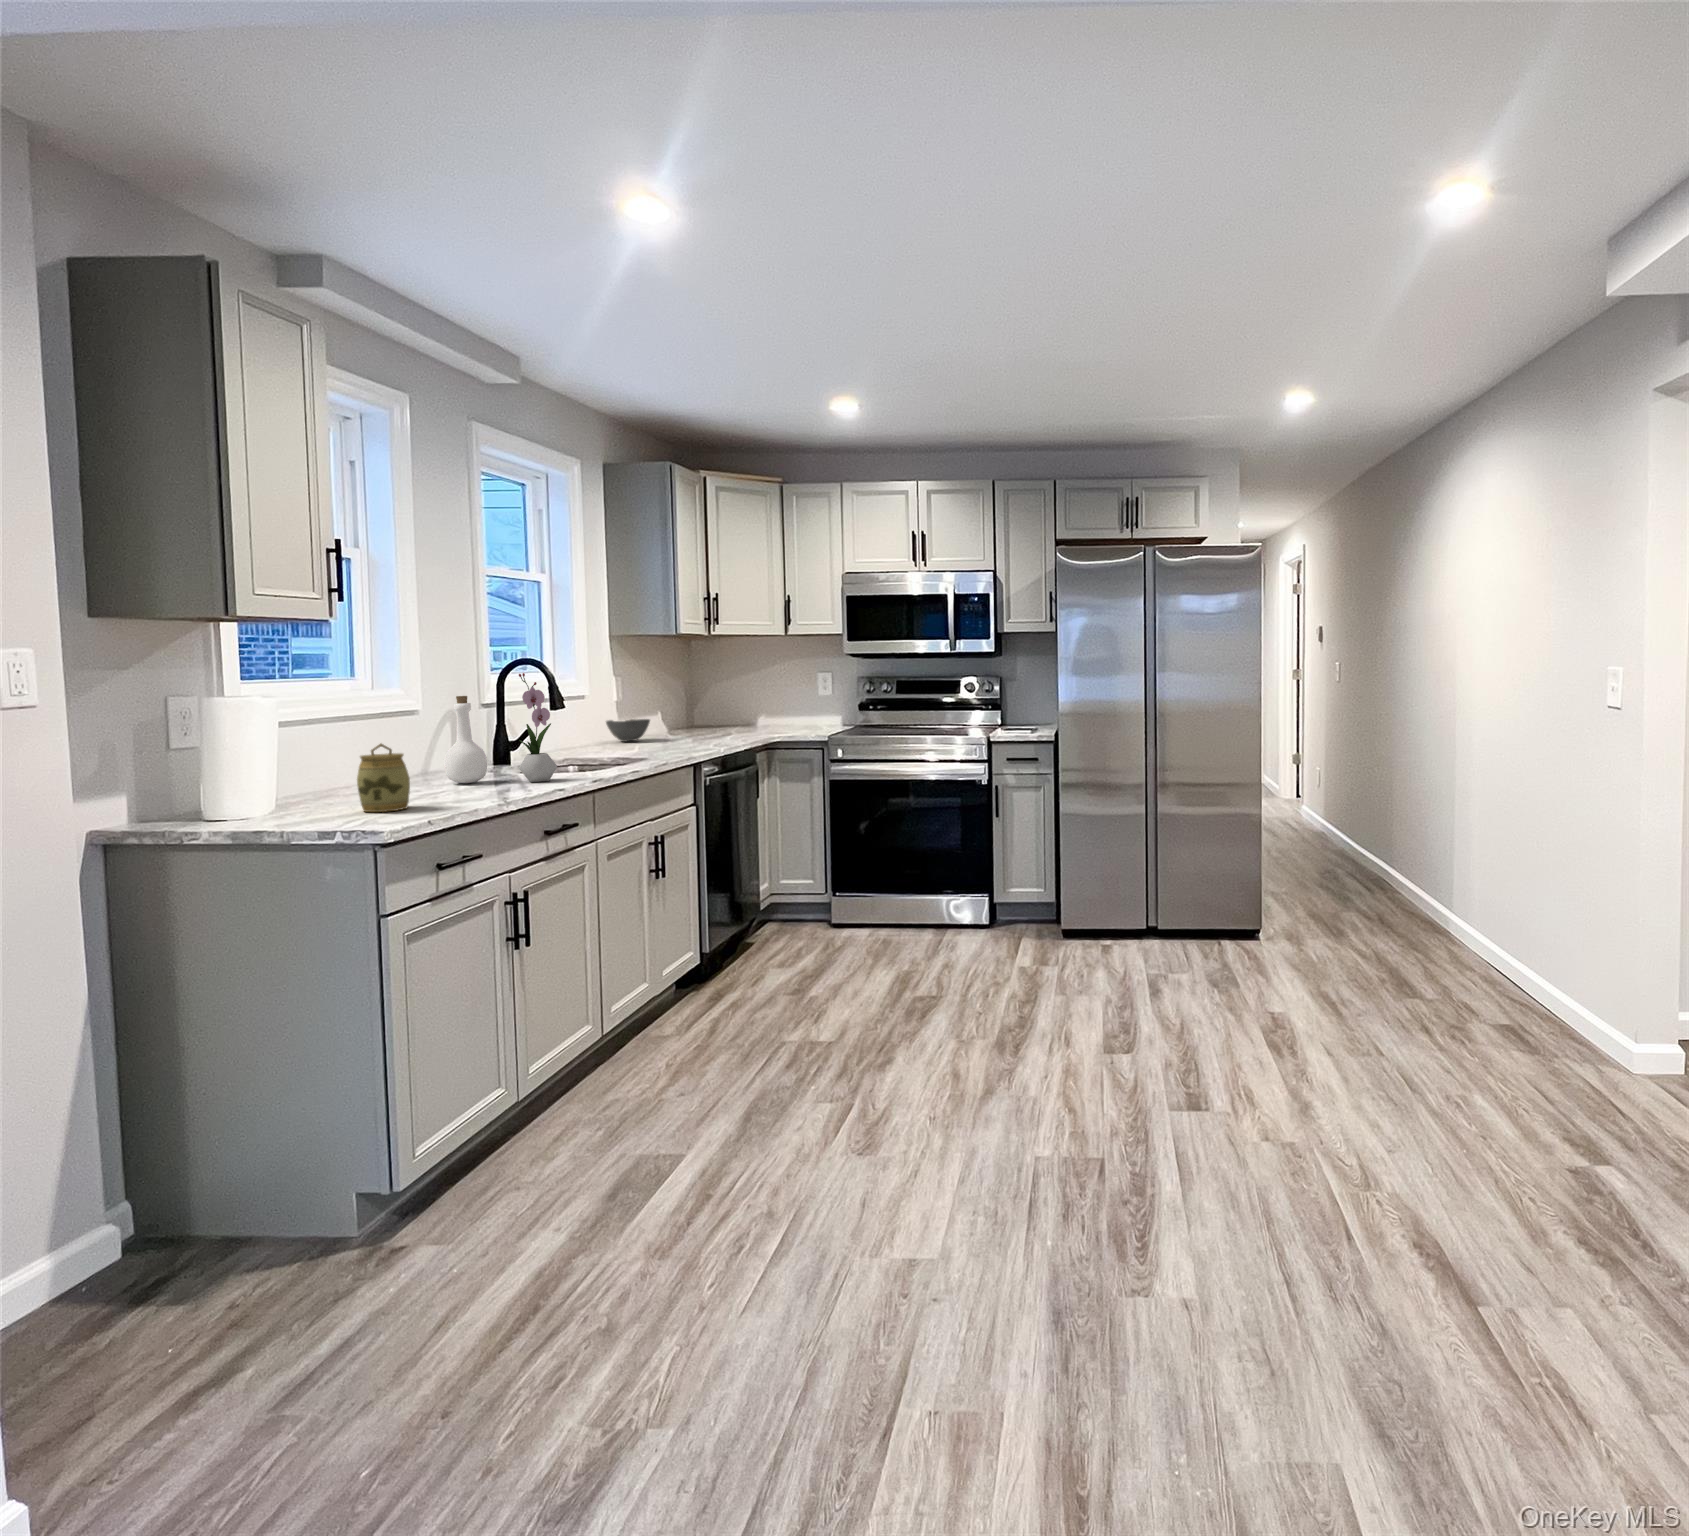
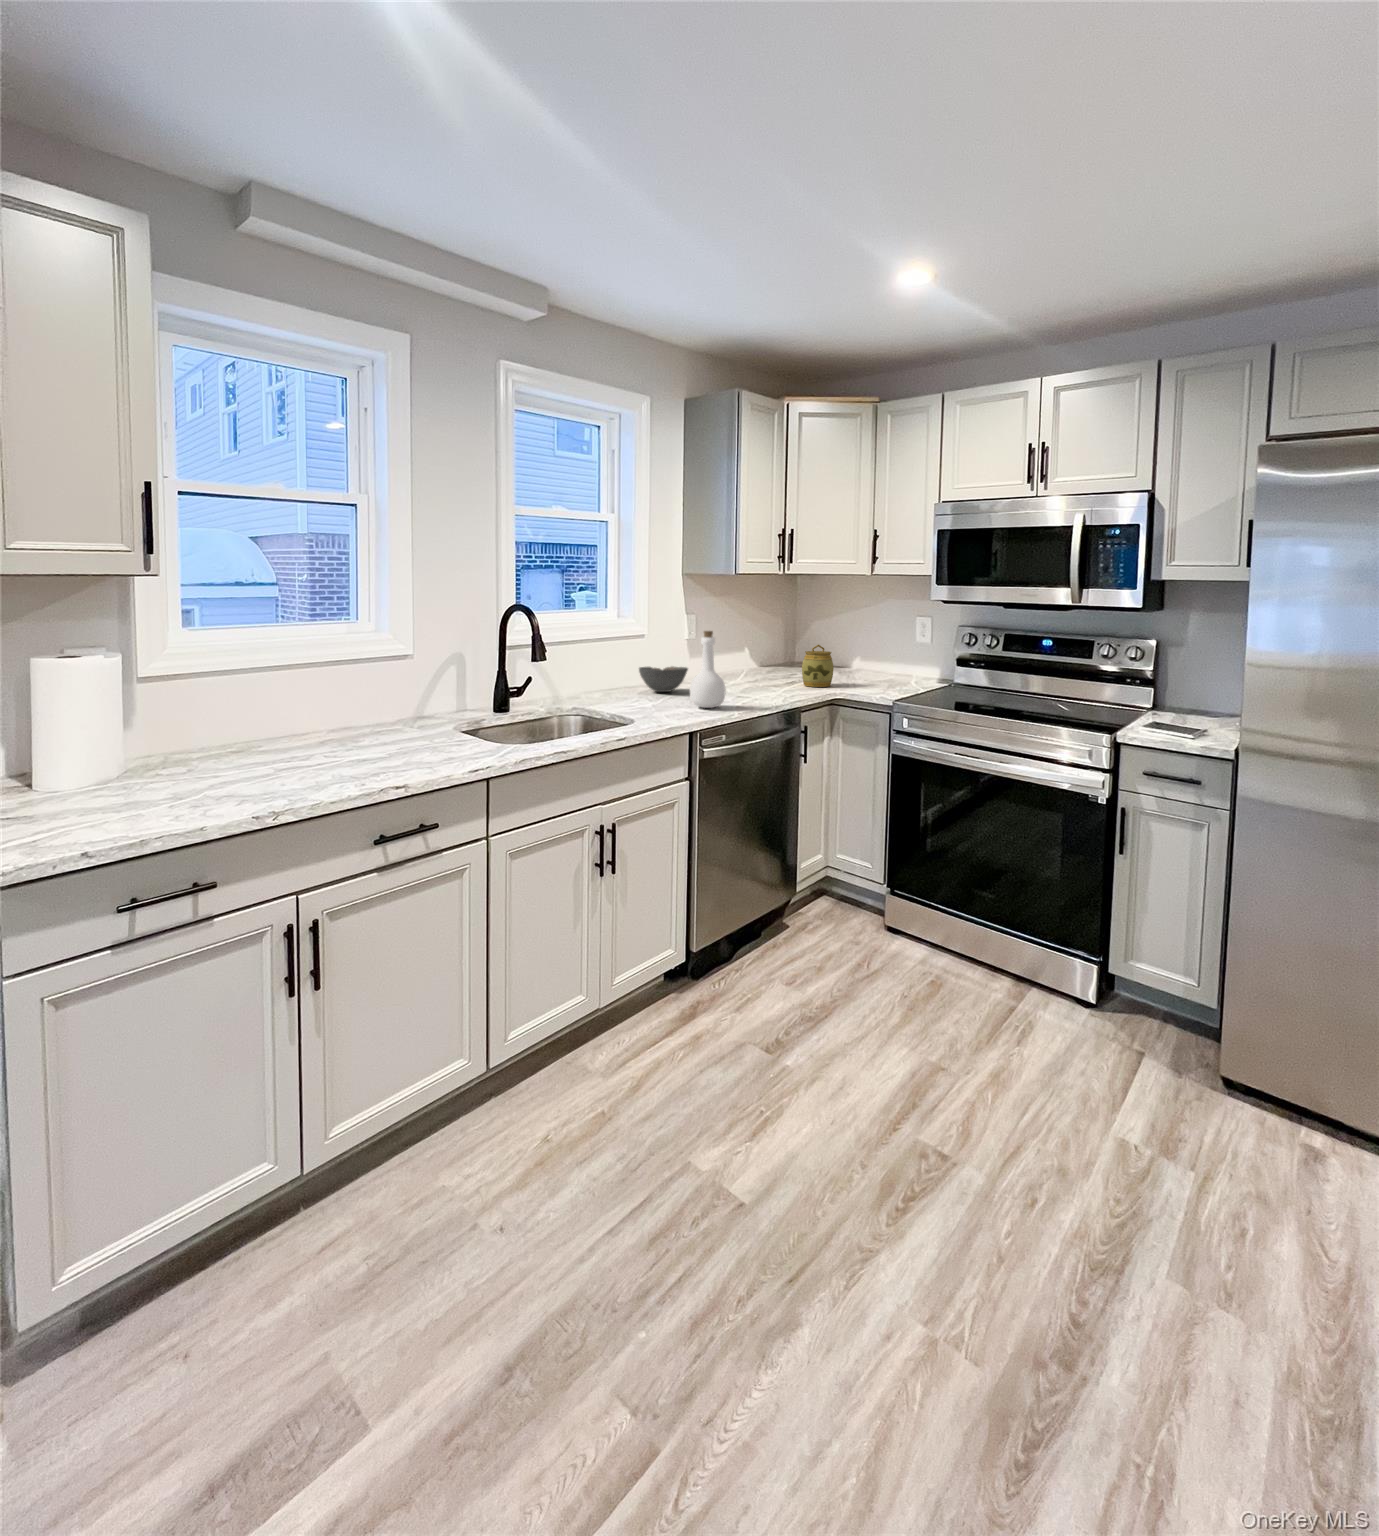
flower arrangement: present [519,673,557,782] -> none [389,621,447,760]
bottle: present [444,696,487,783] -> present [690,631,726,708]
jar: present [357,744,410,812] -> present [802,645,834,687]

